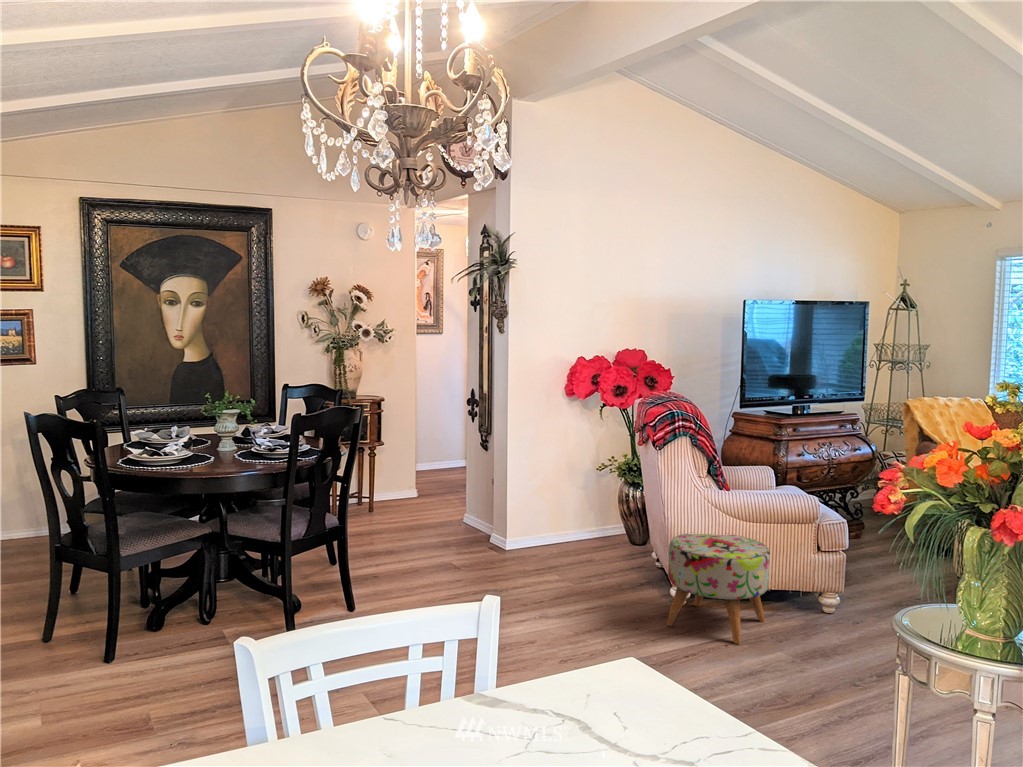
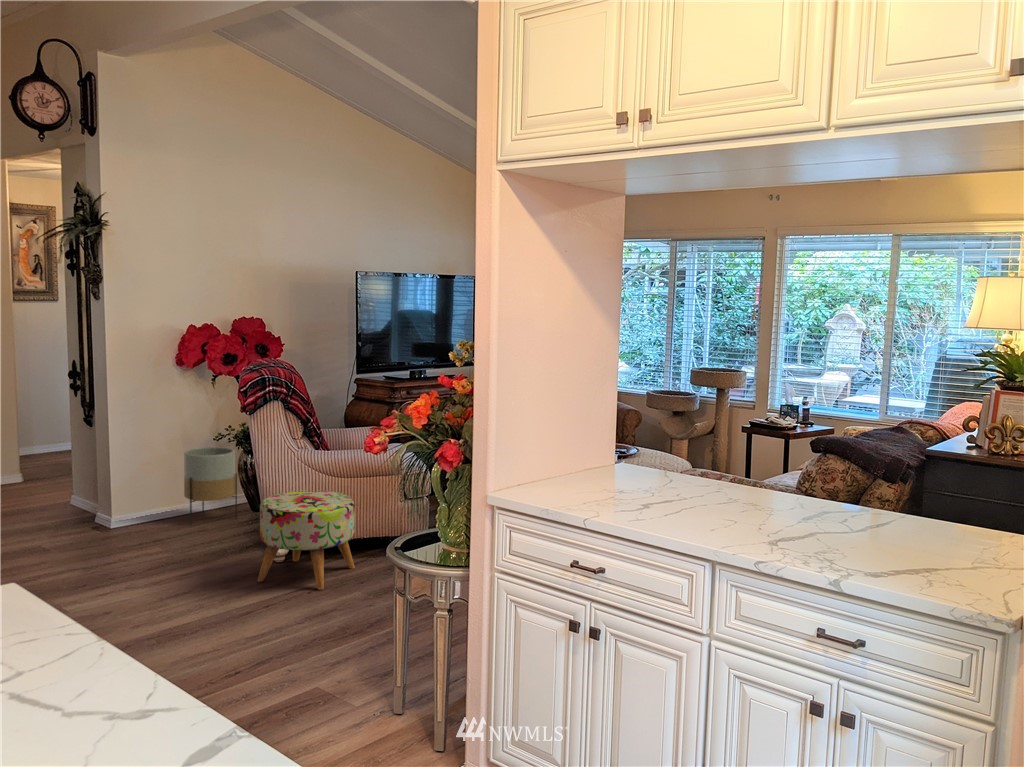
planter: none [571,477,622,554] -> present [184,447,237,525]

